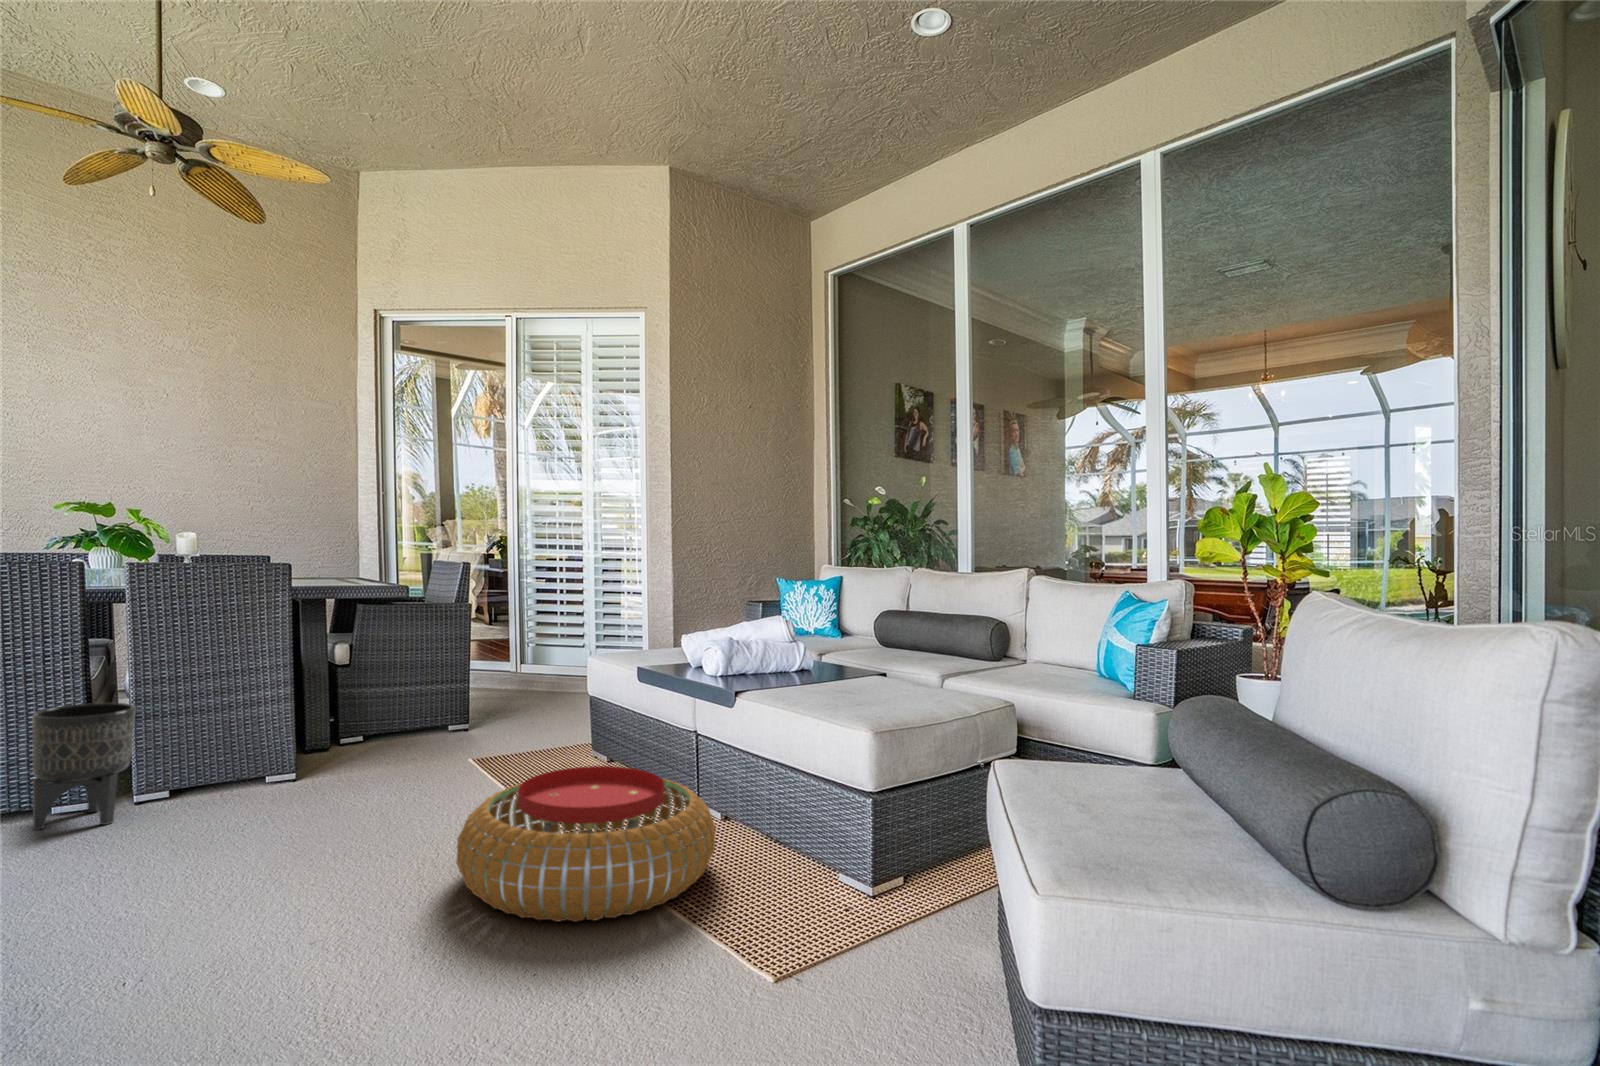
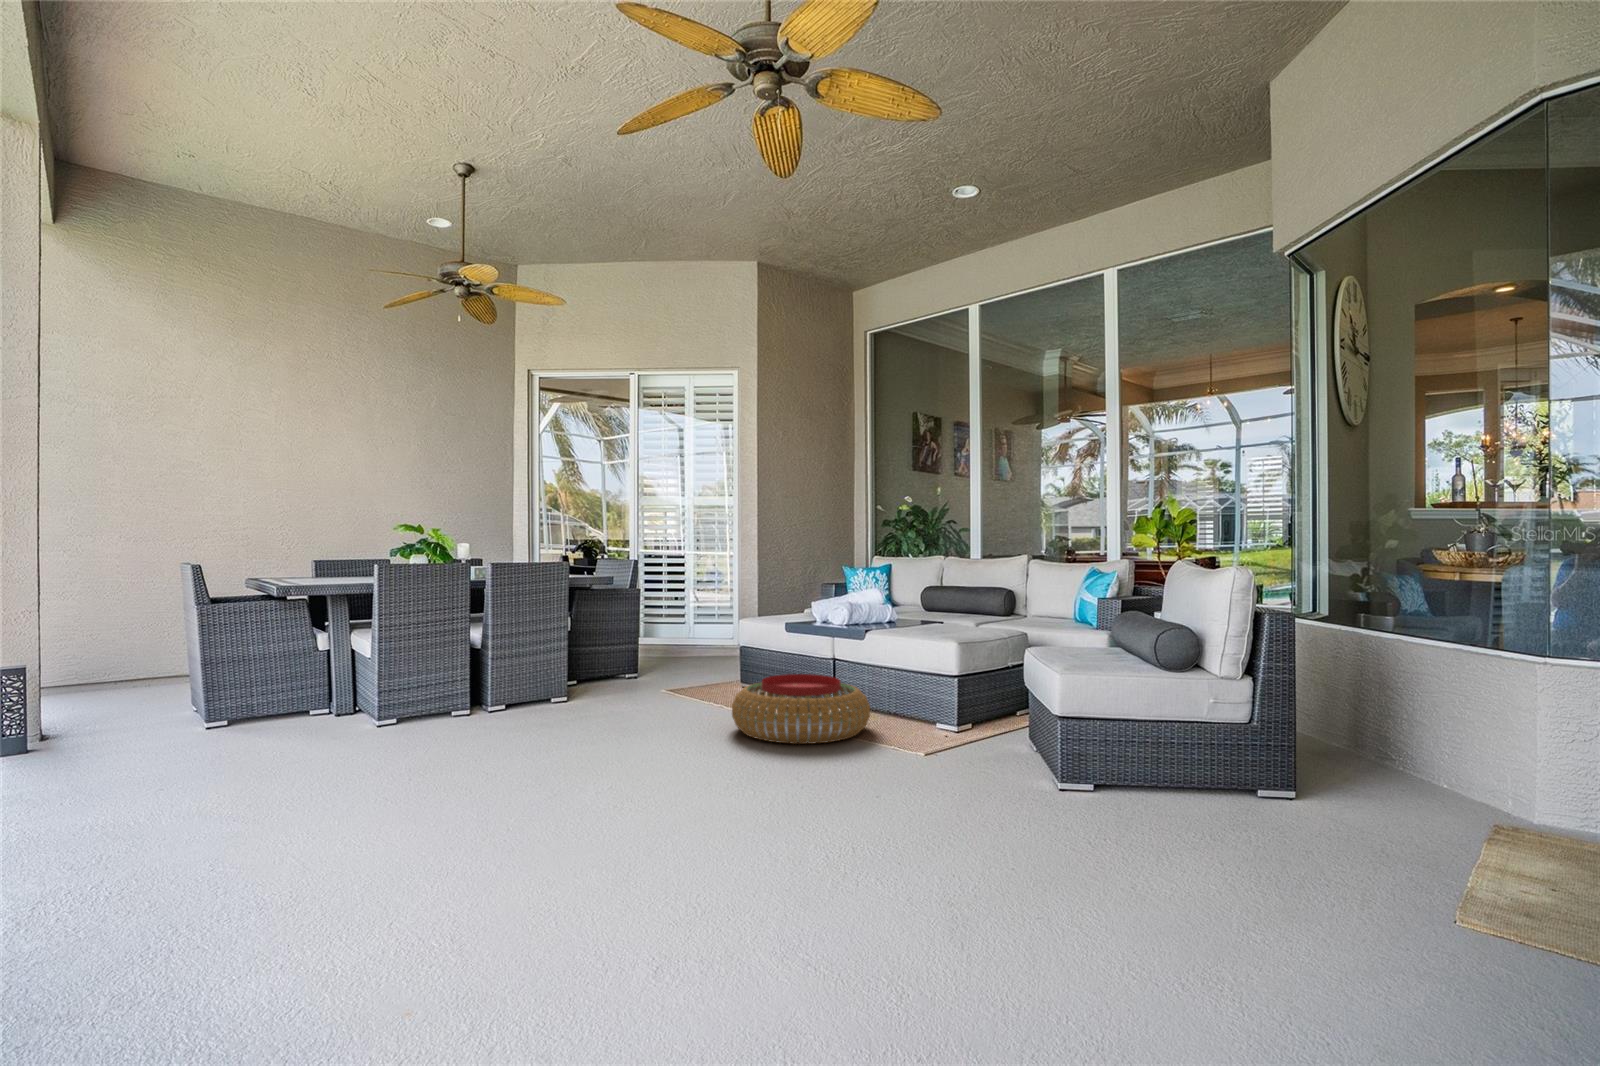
planter: present [32,703,136,830] -> none [451,651,501,724]

